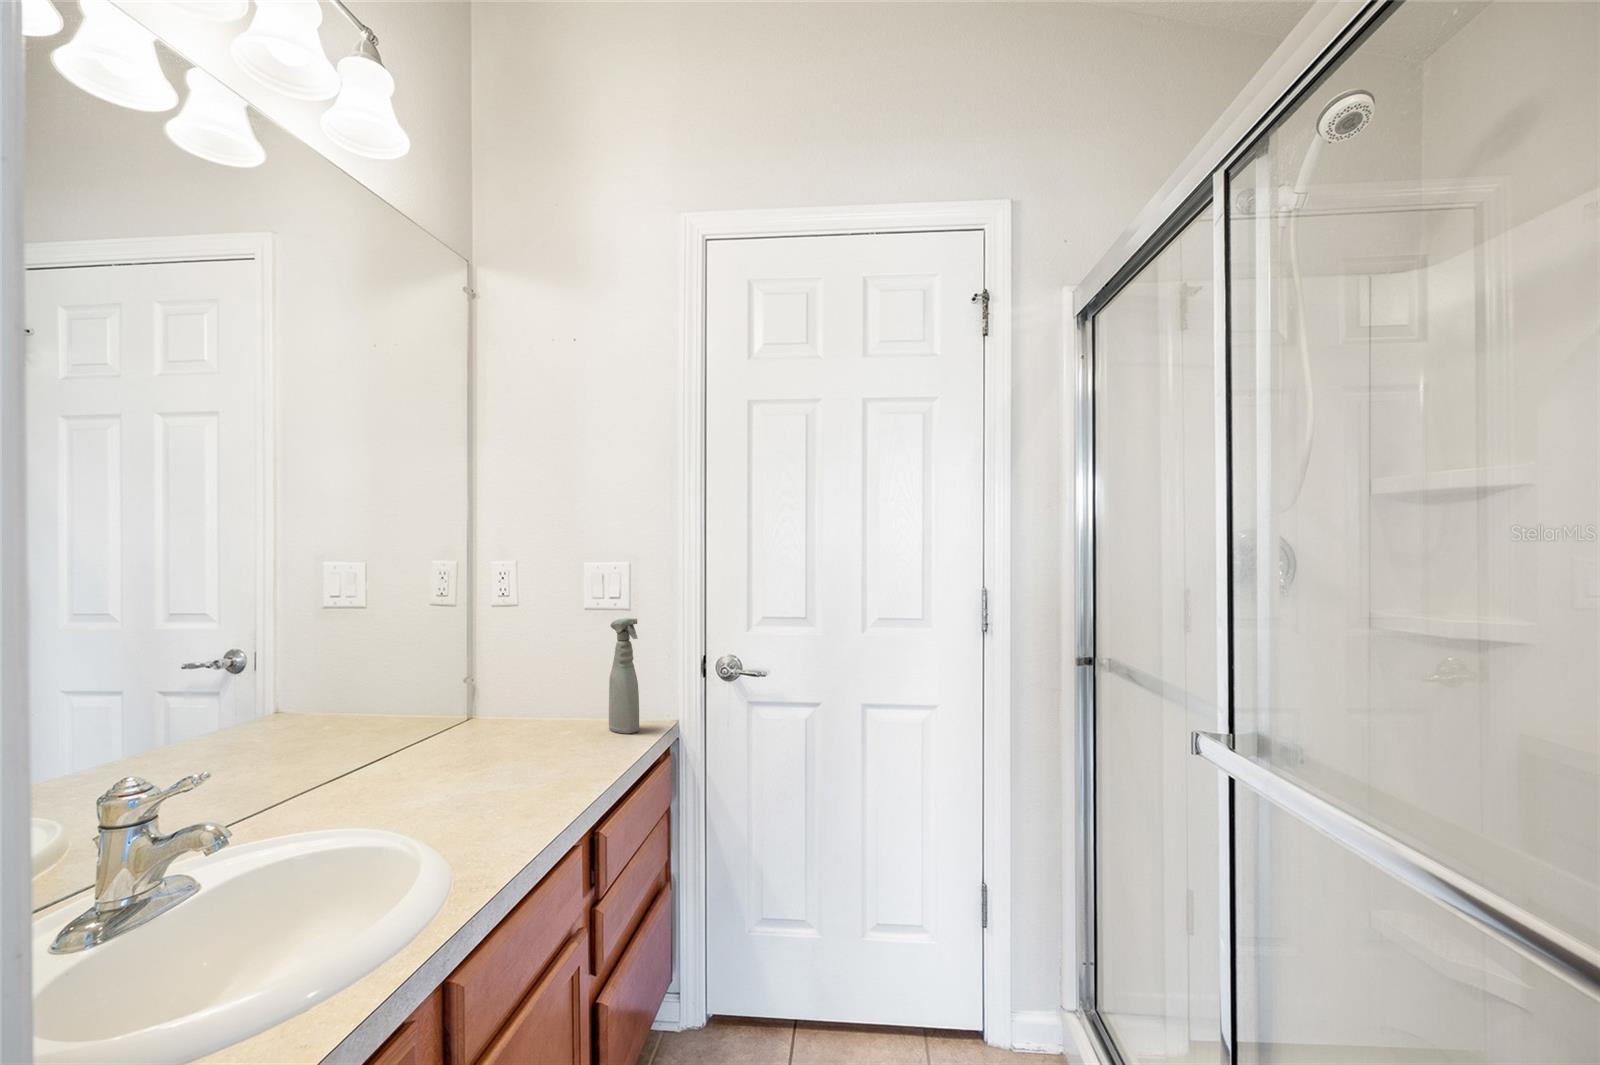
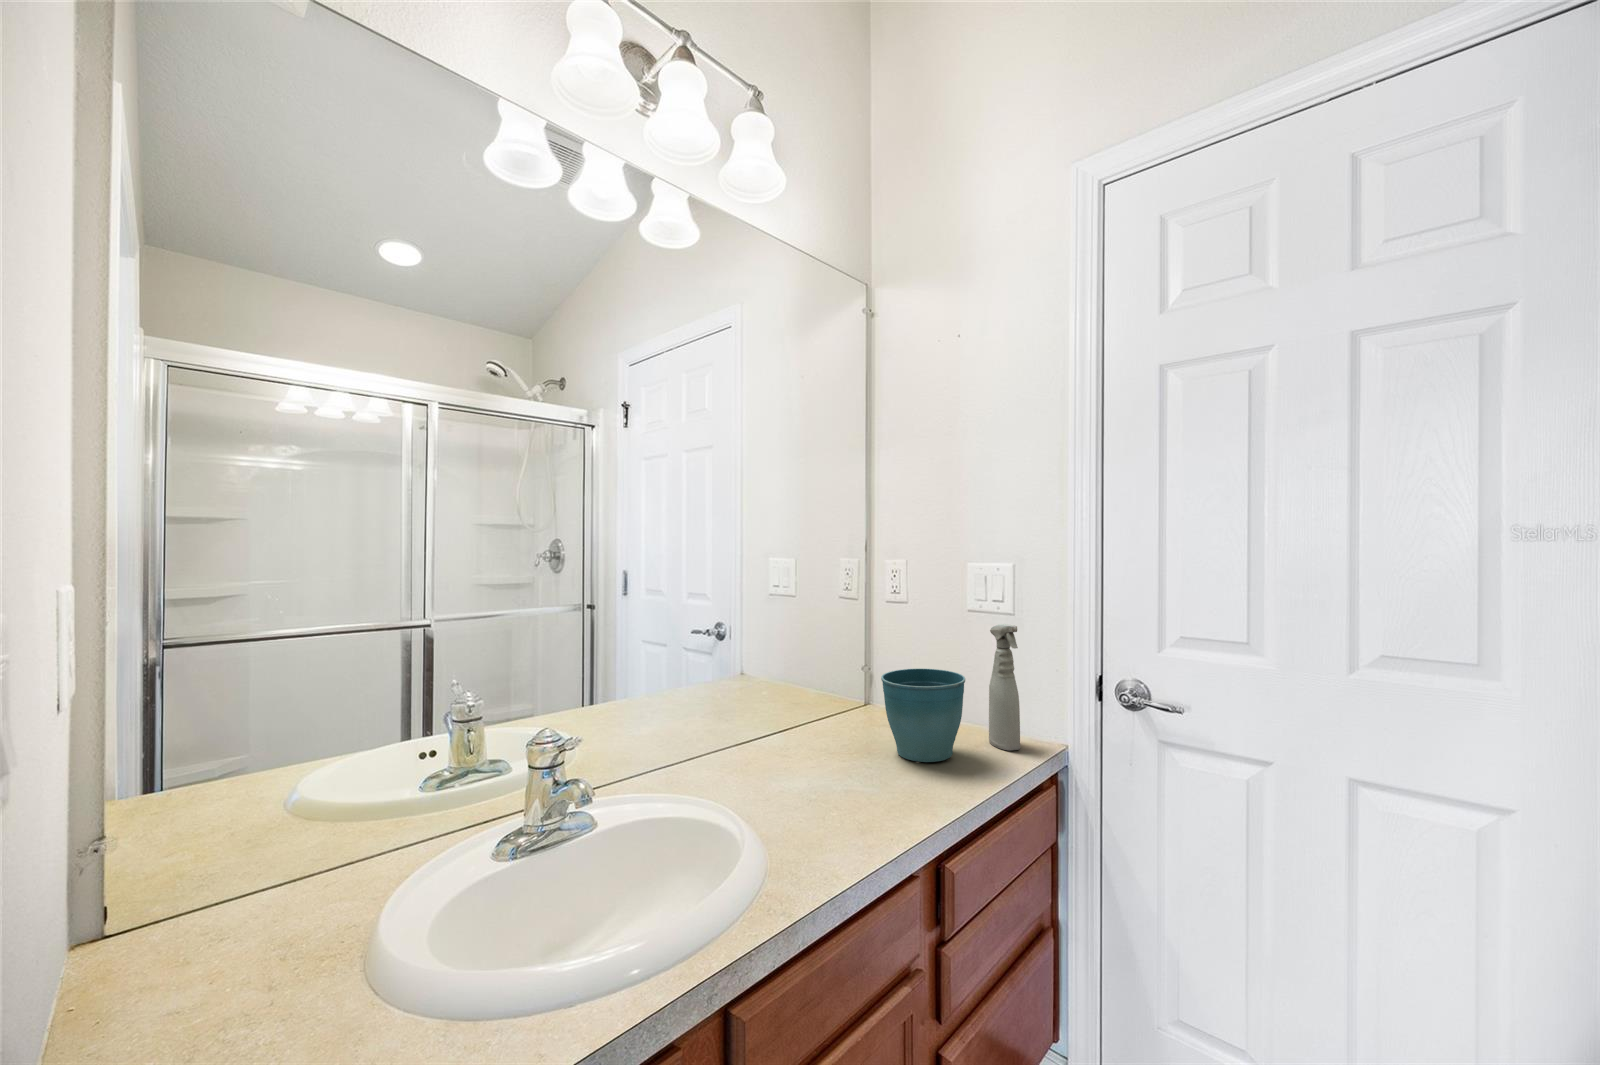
flower pot: none [510,666,595,756] -> present [881,669,965,762]

